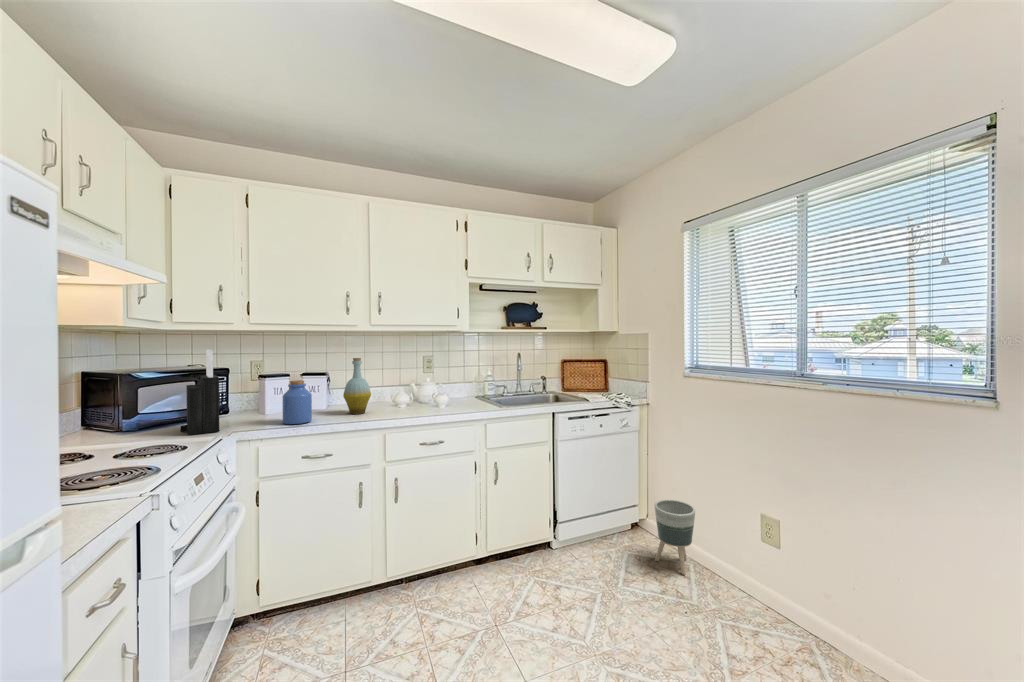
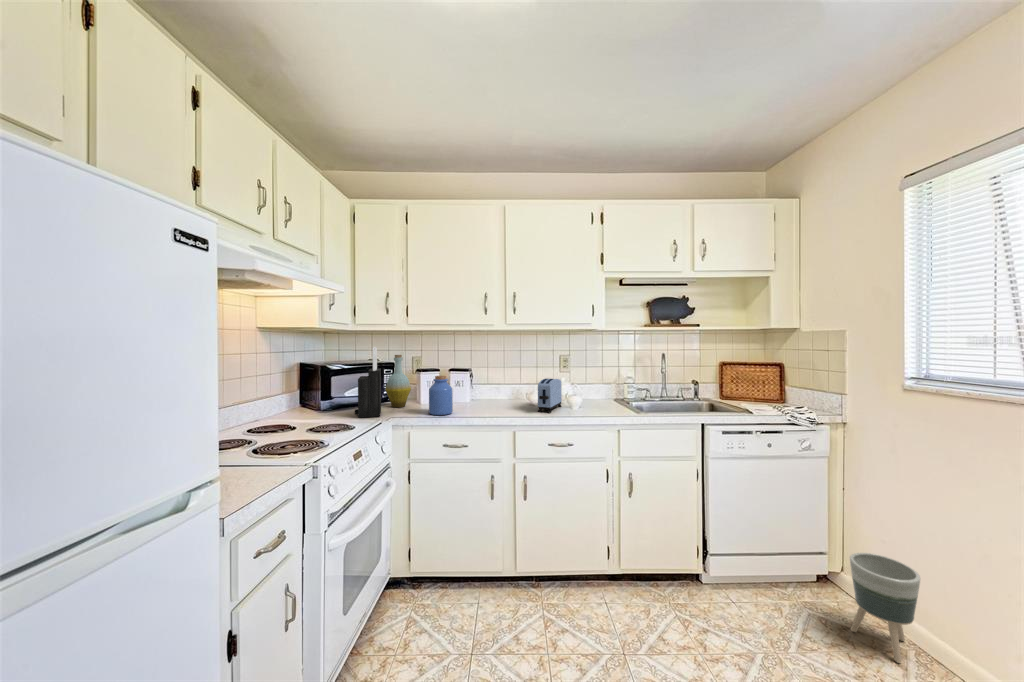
bottle: present [343,358,371,414] -> present [385,355,411,407]
toaster: none [406,379,428,413] -> present [538,379,562,413]

